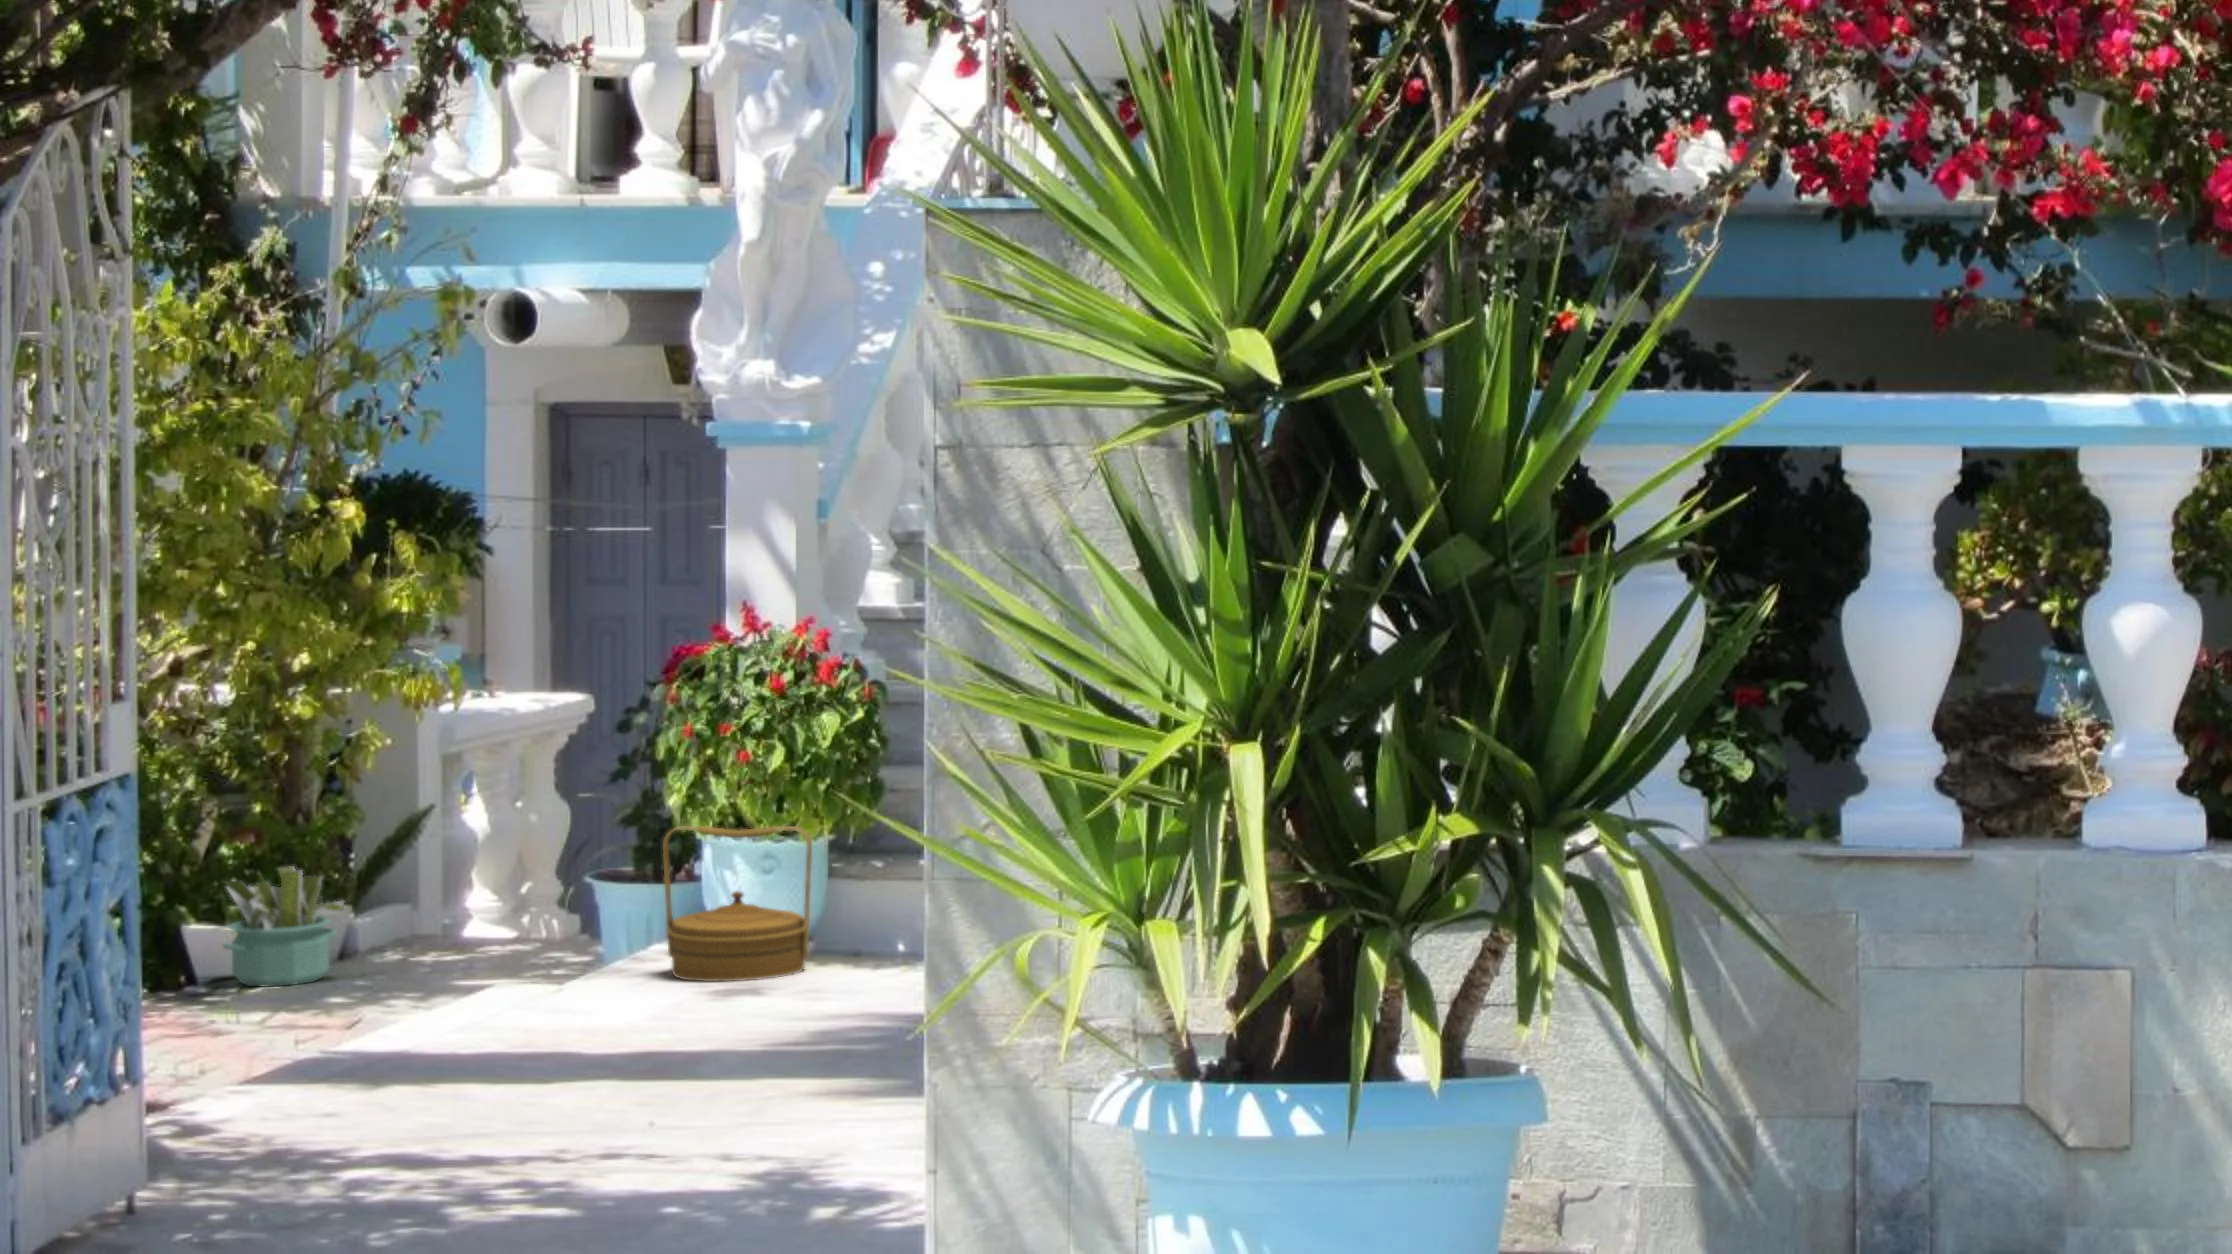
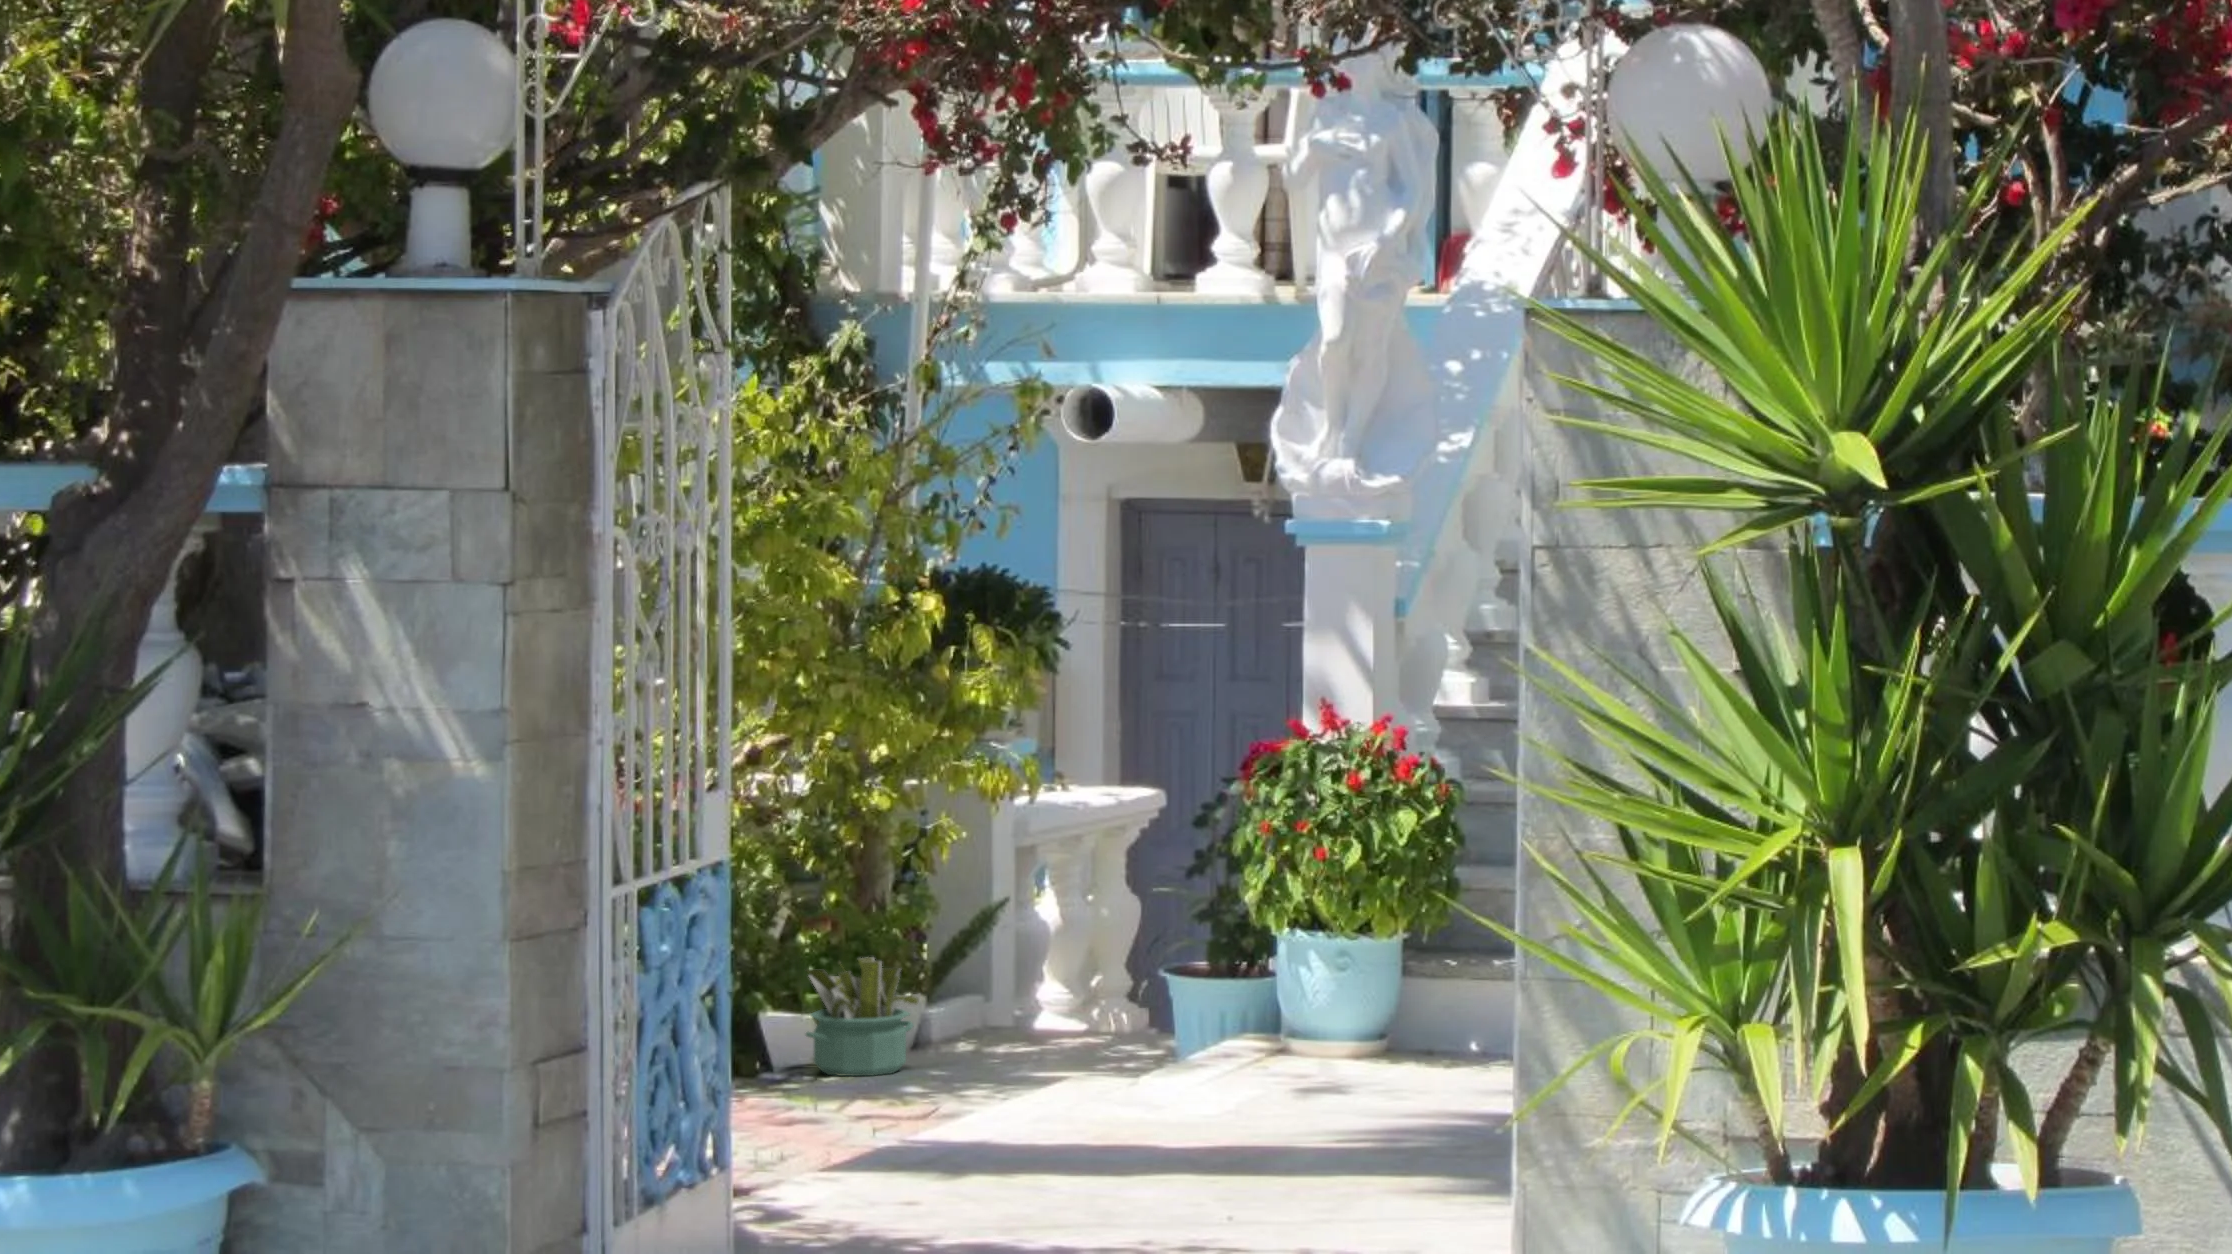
woven basket: present [663,825,812,981] -> none [1234,929,1385,1092]

